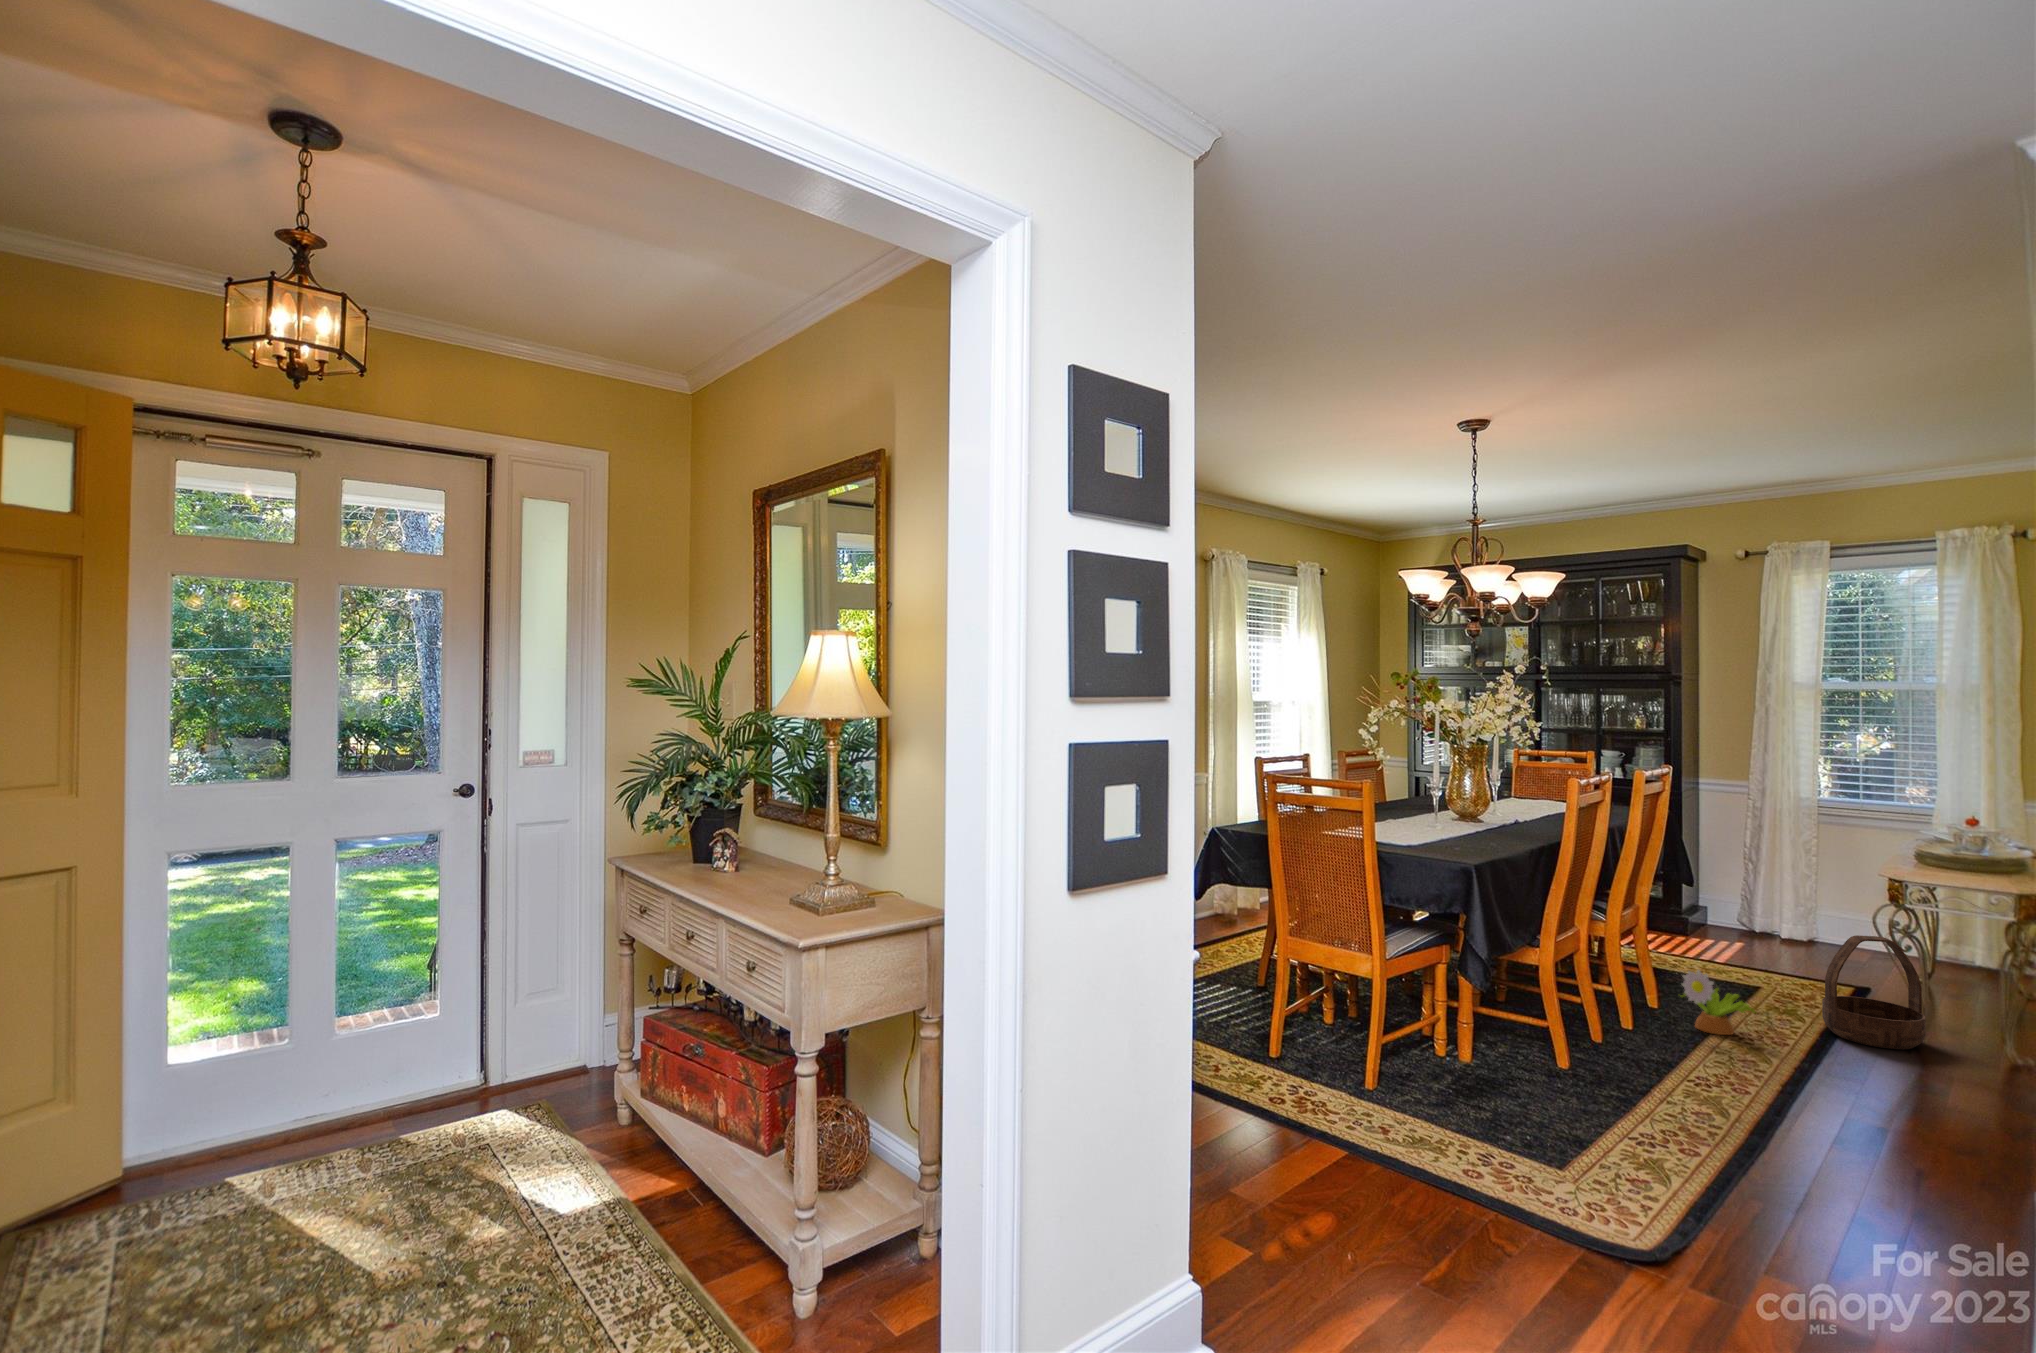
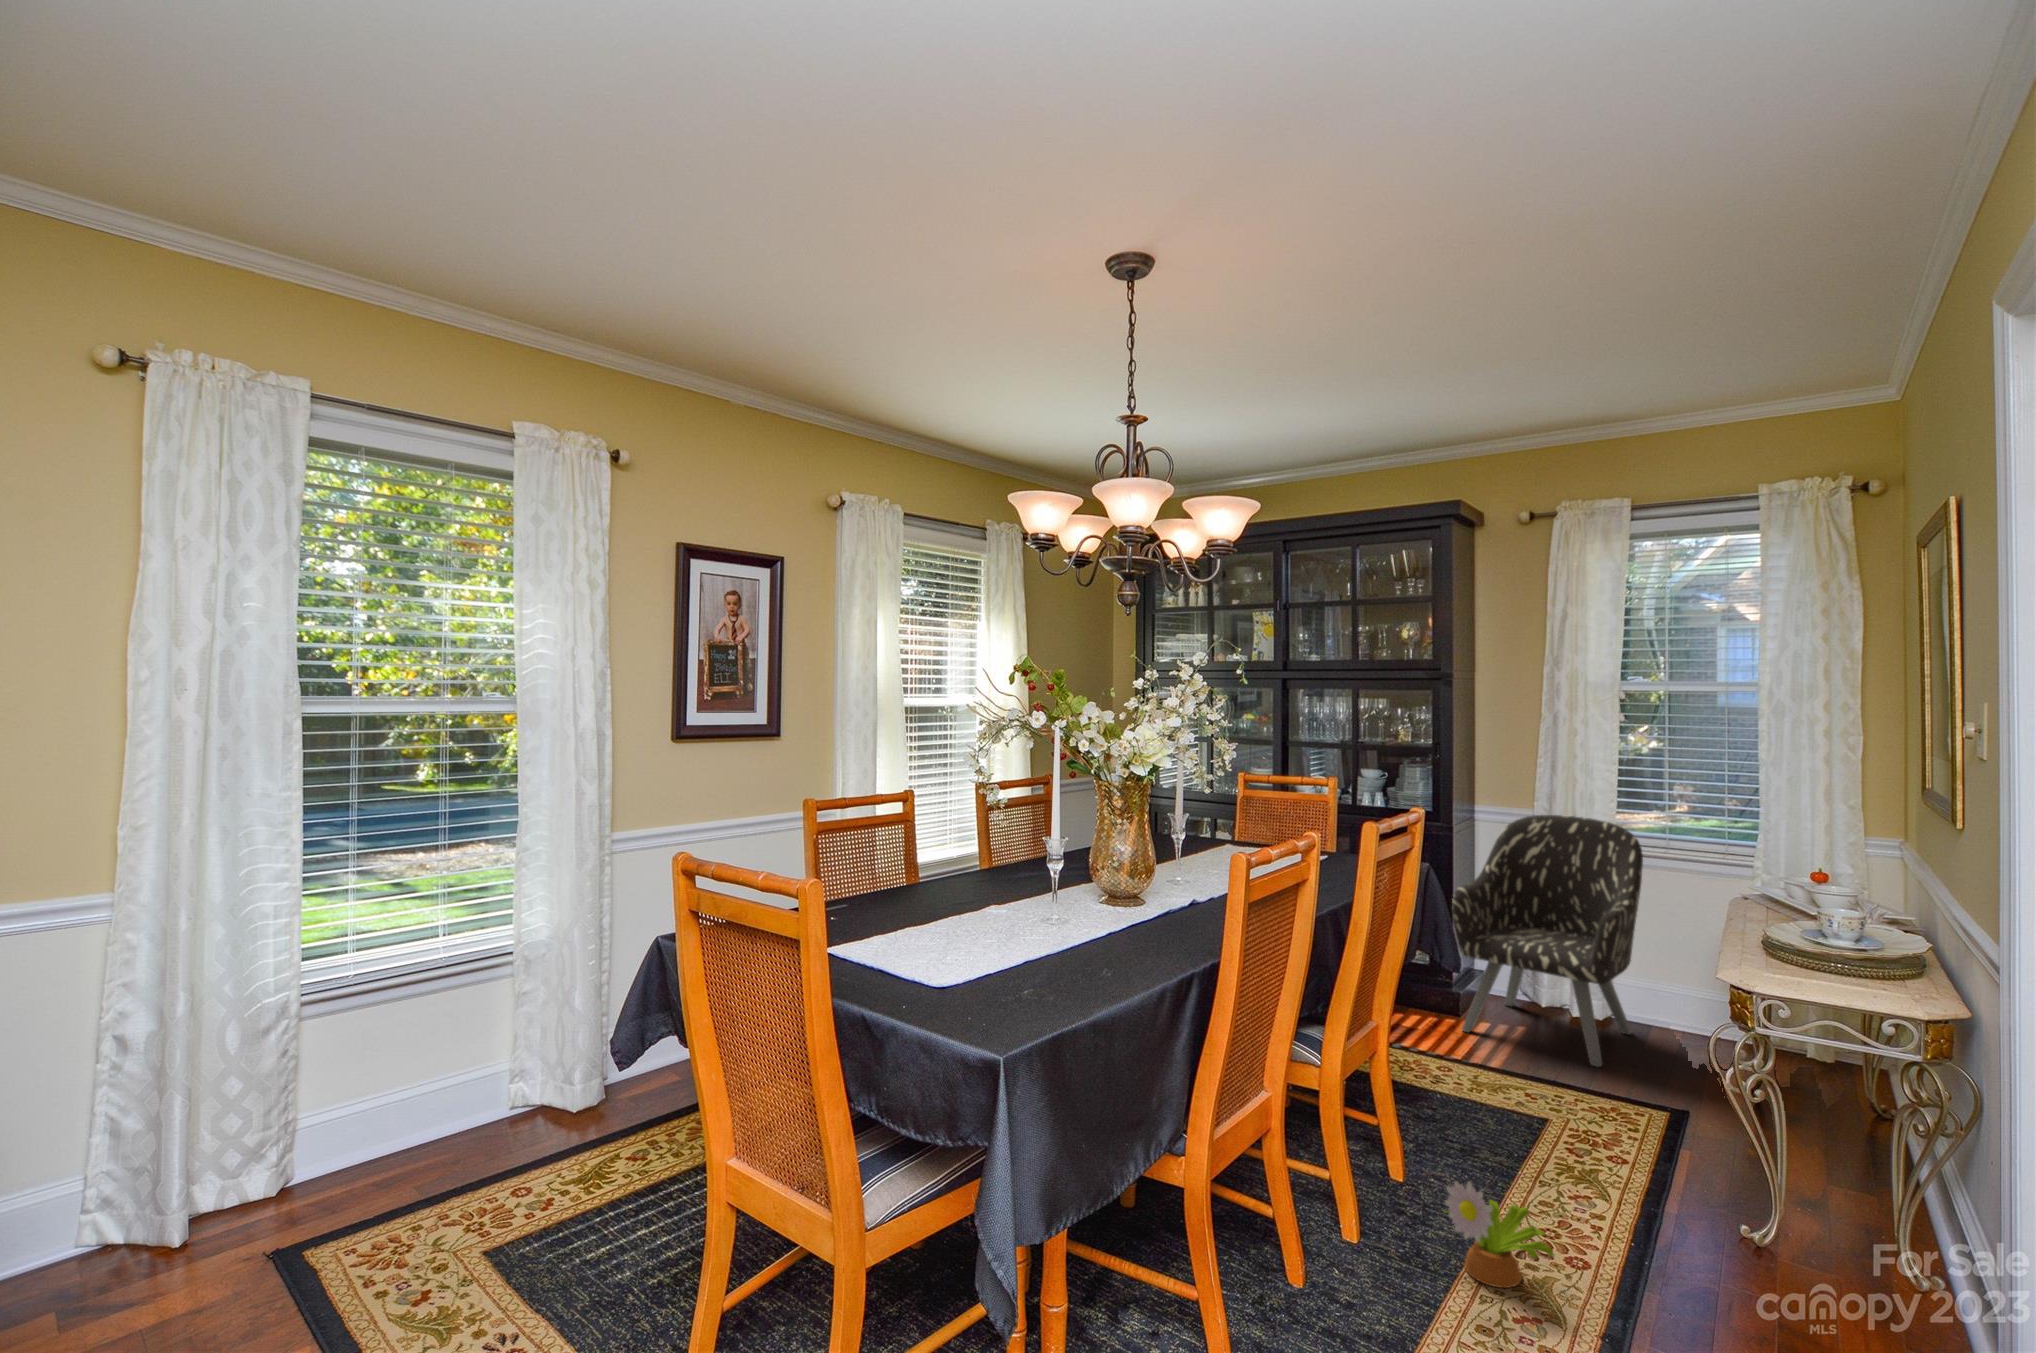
armchair: none [1681,783,1840,960] -> present [1452,815,1643,1067]
basket: present [1822,935,1926,1049] -> none [1644,1107,1794,1299]

